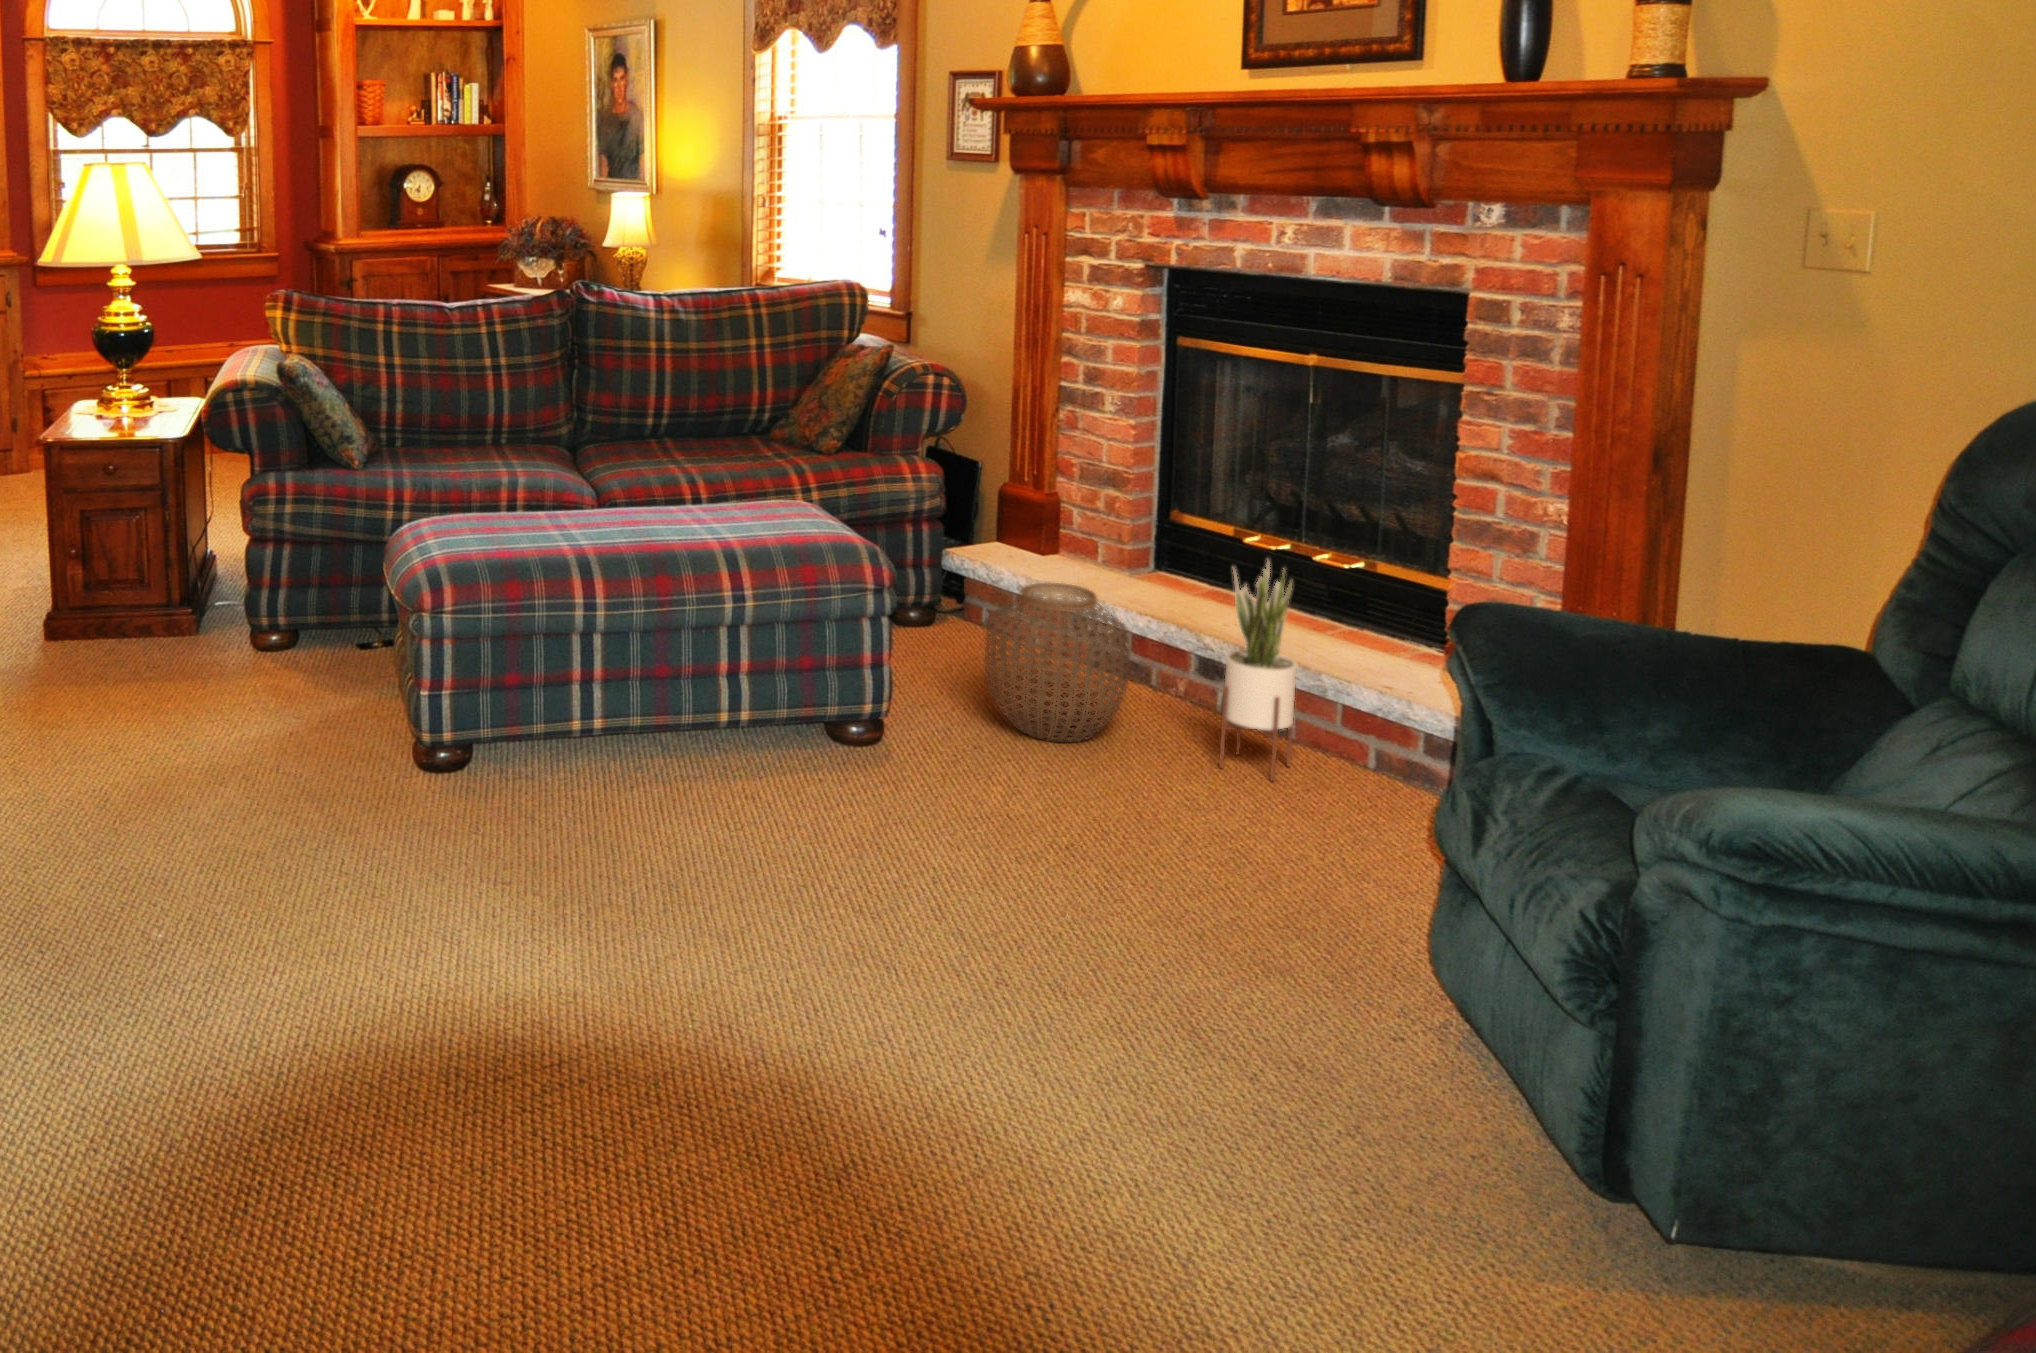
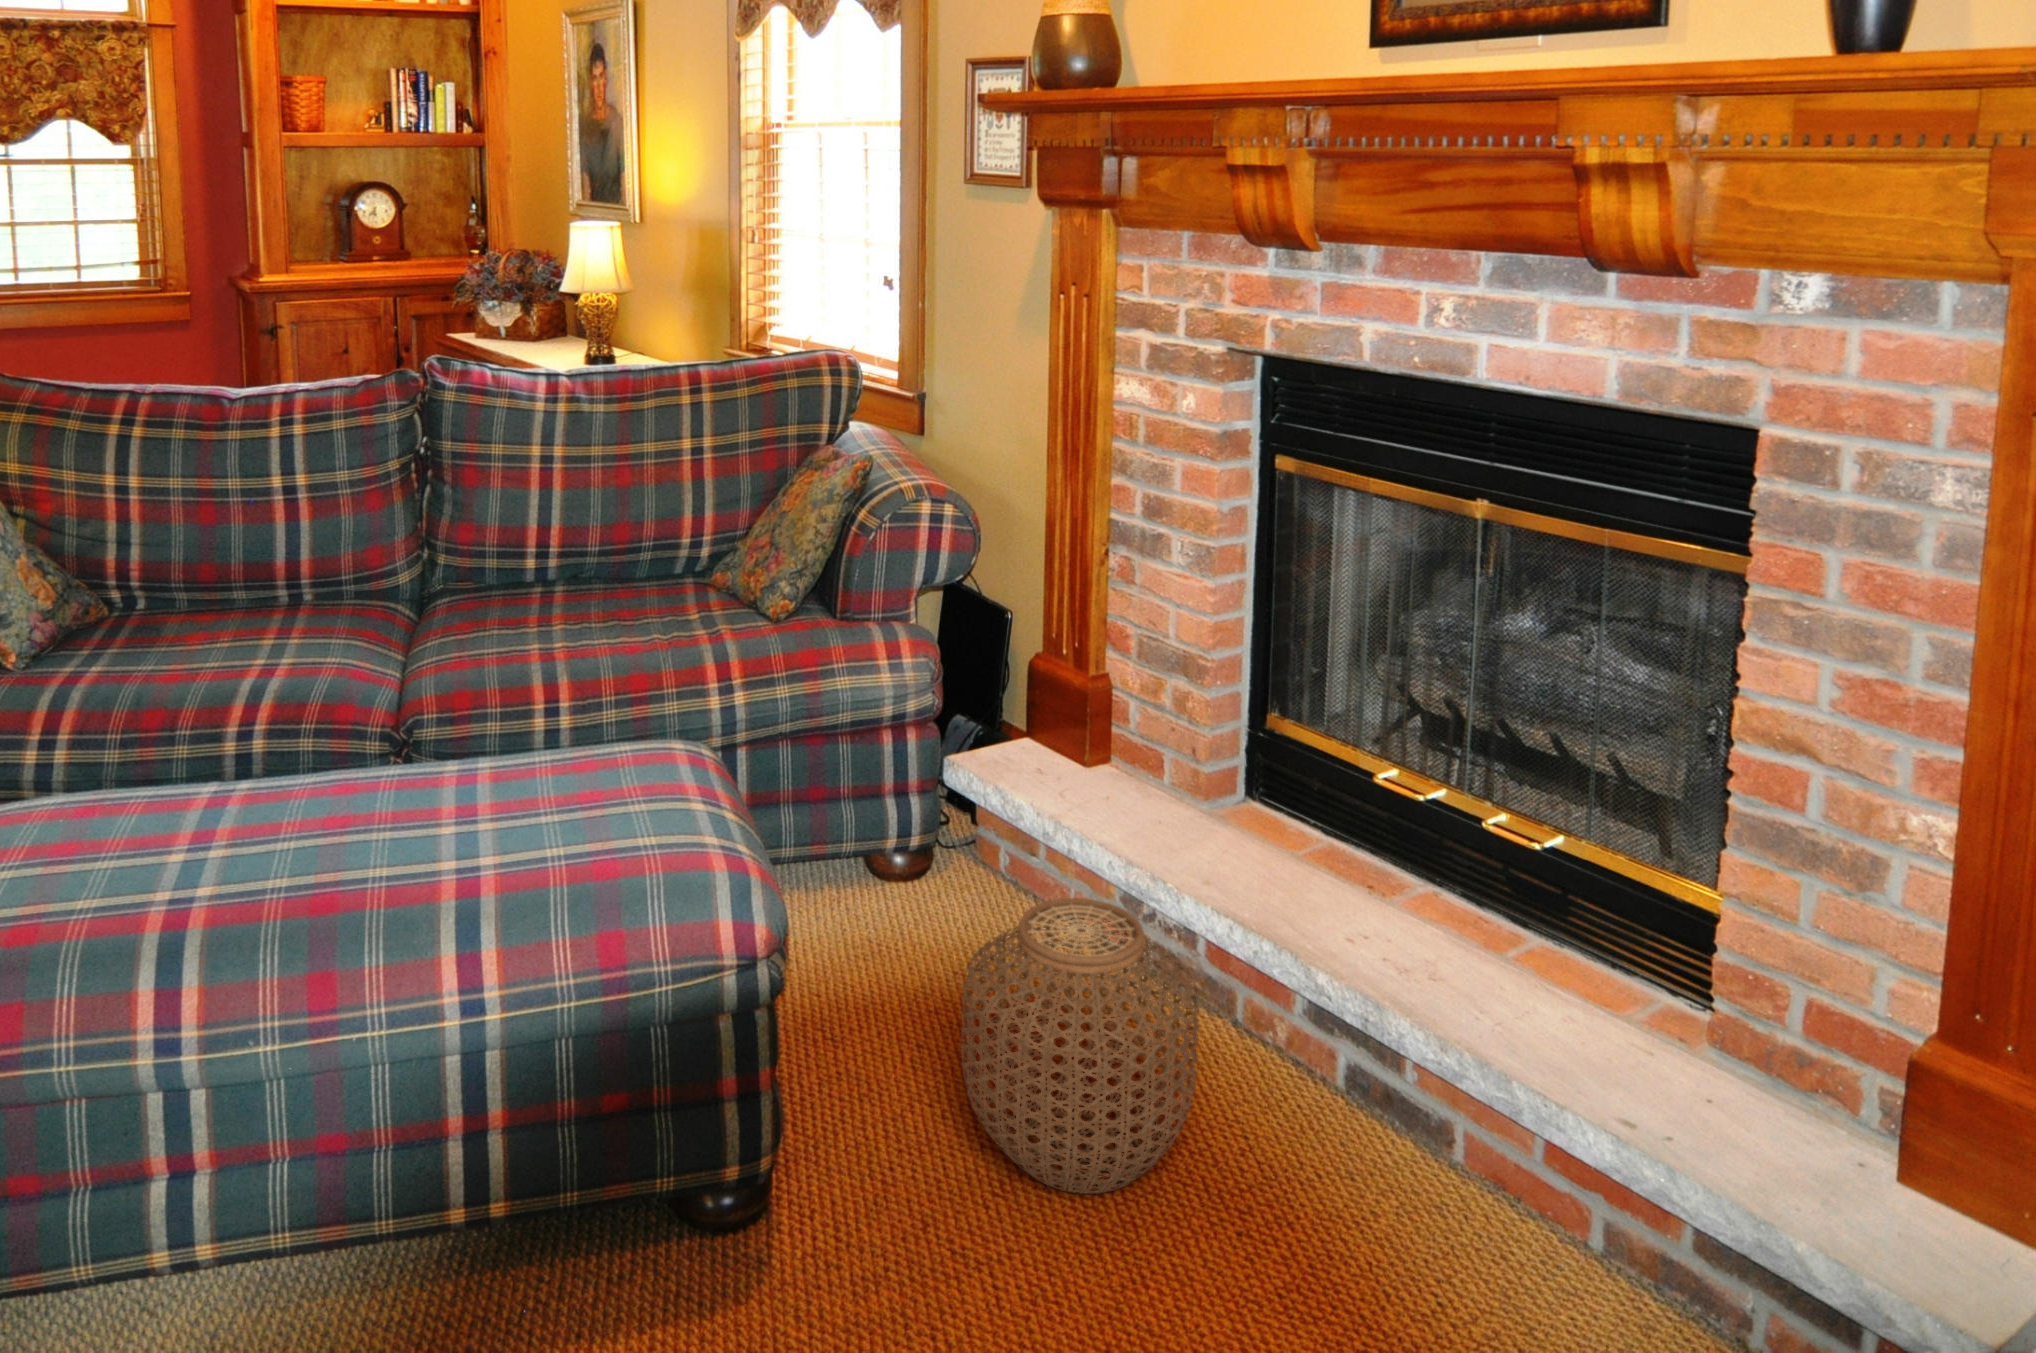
potted plant: present [1219,562,1296,781] -> none [1348,894,1477,1295]

